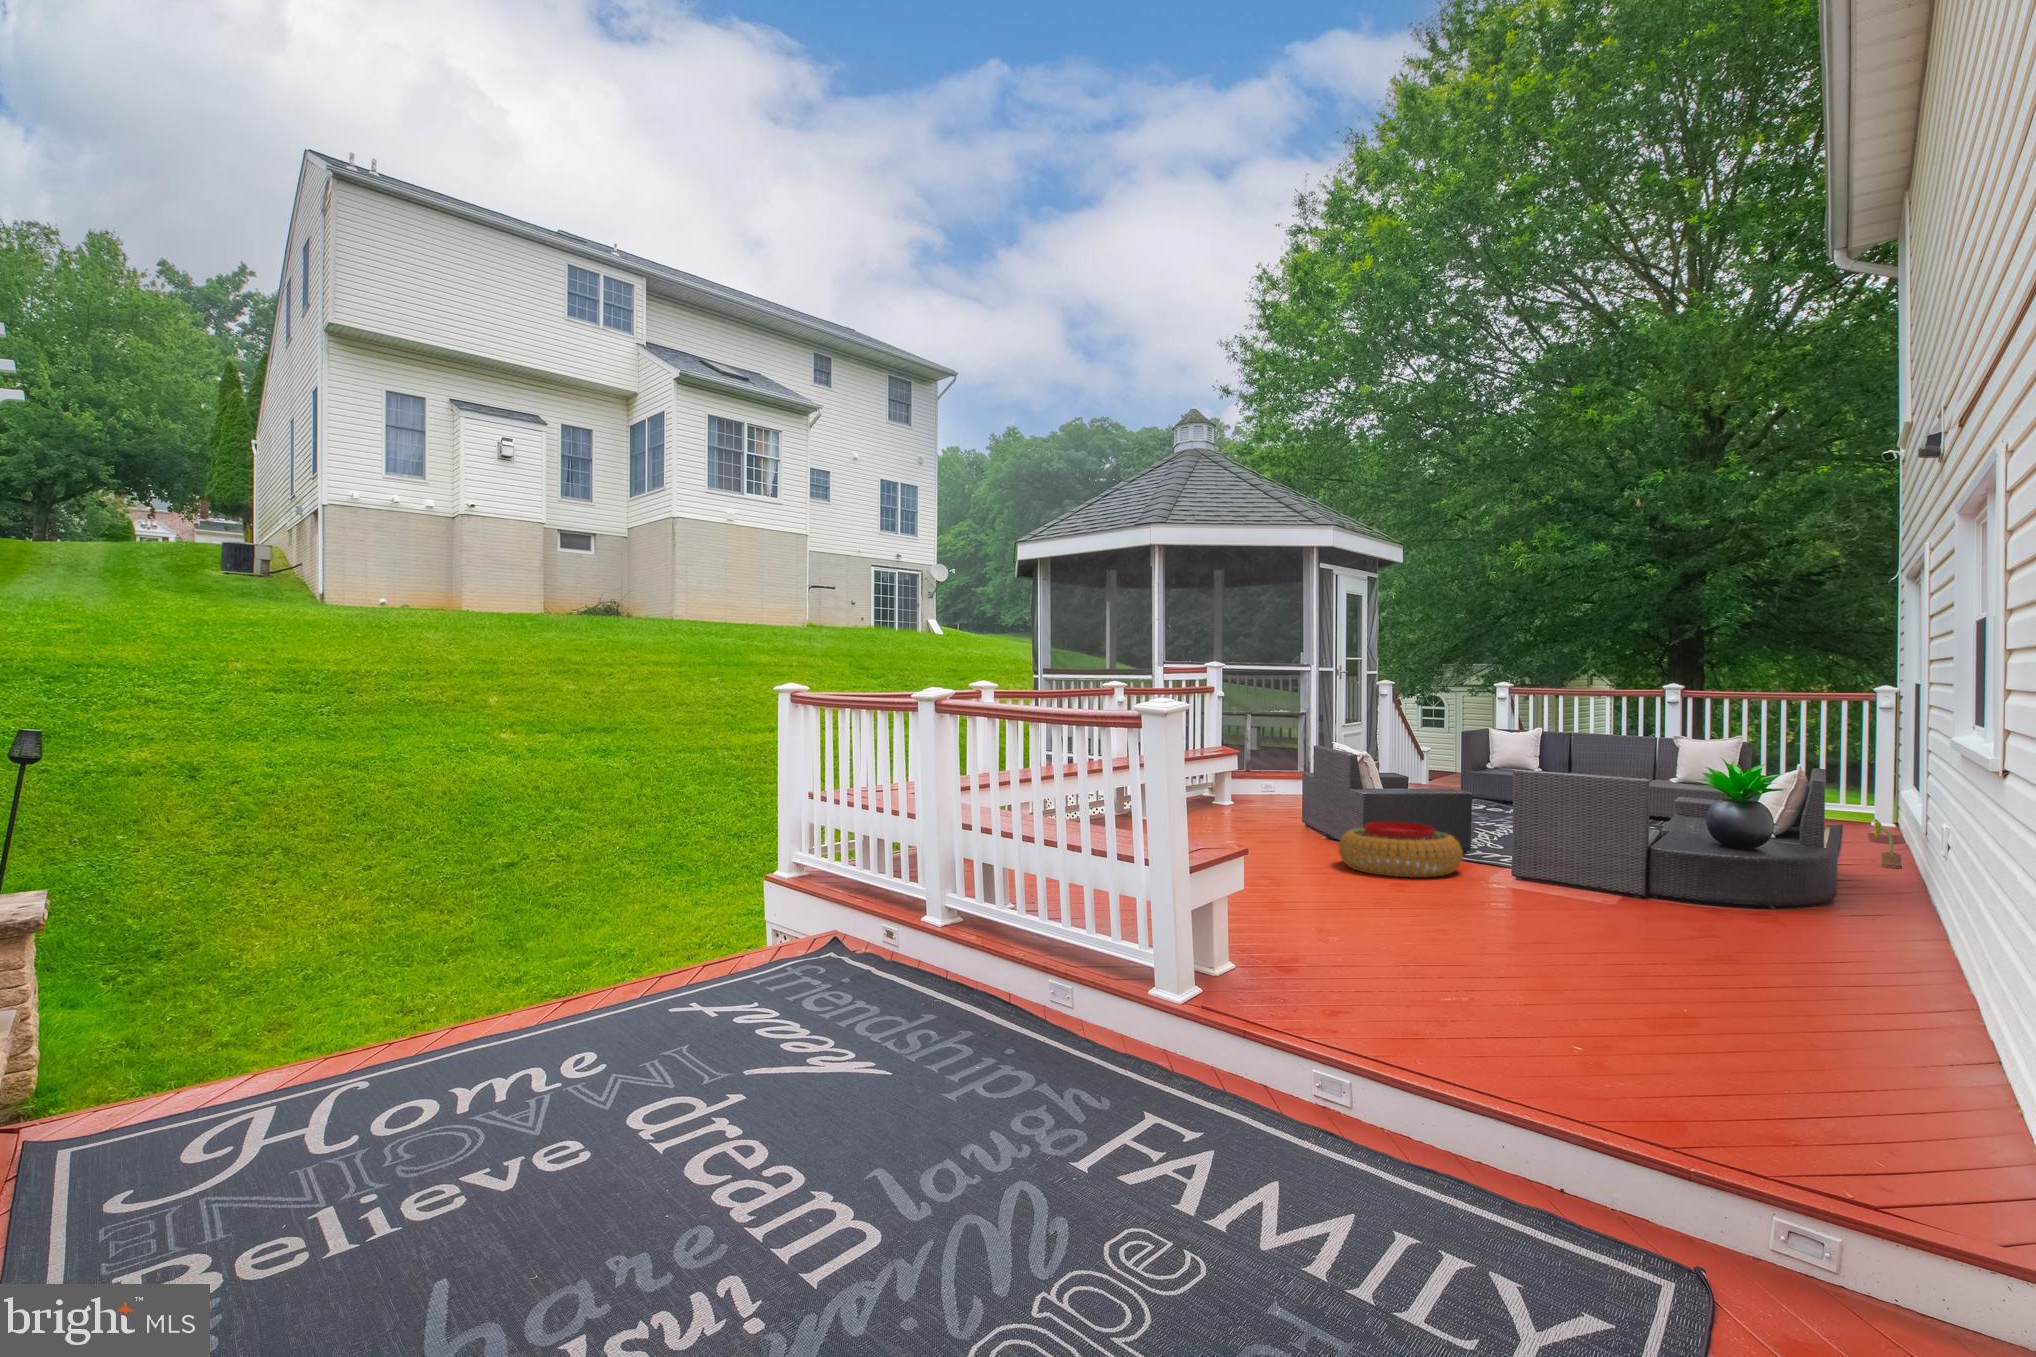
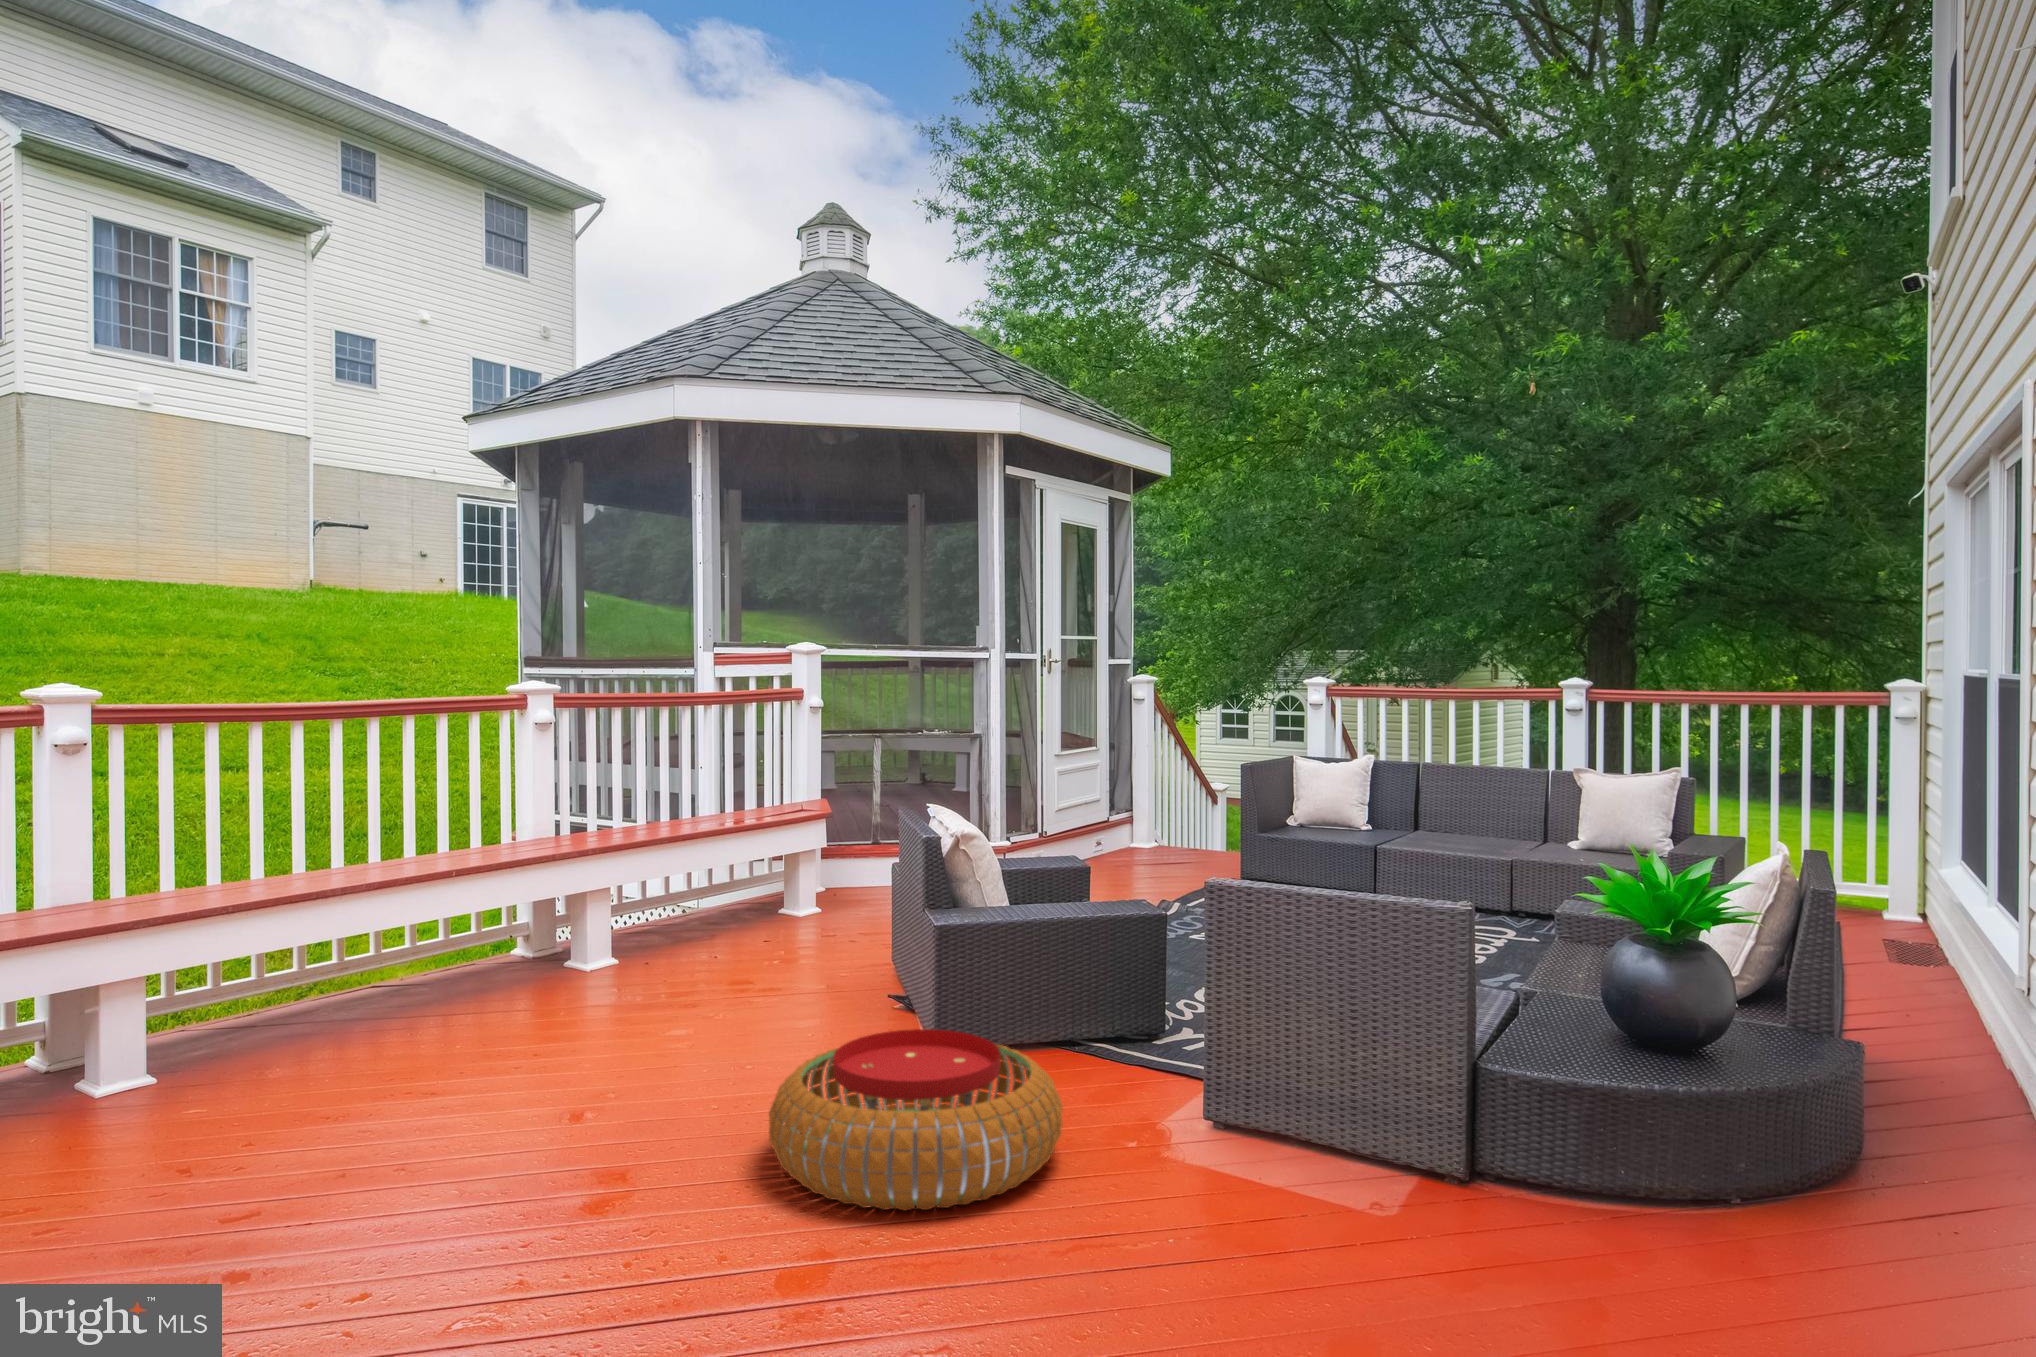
decorative plant: present [1874,819,1901,868] -> none [1950,978,2008,1093]

